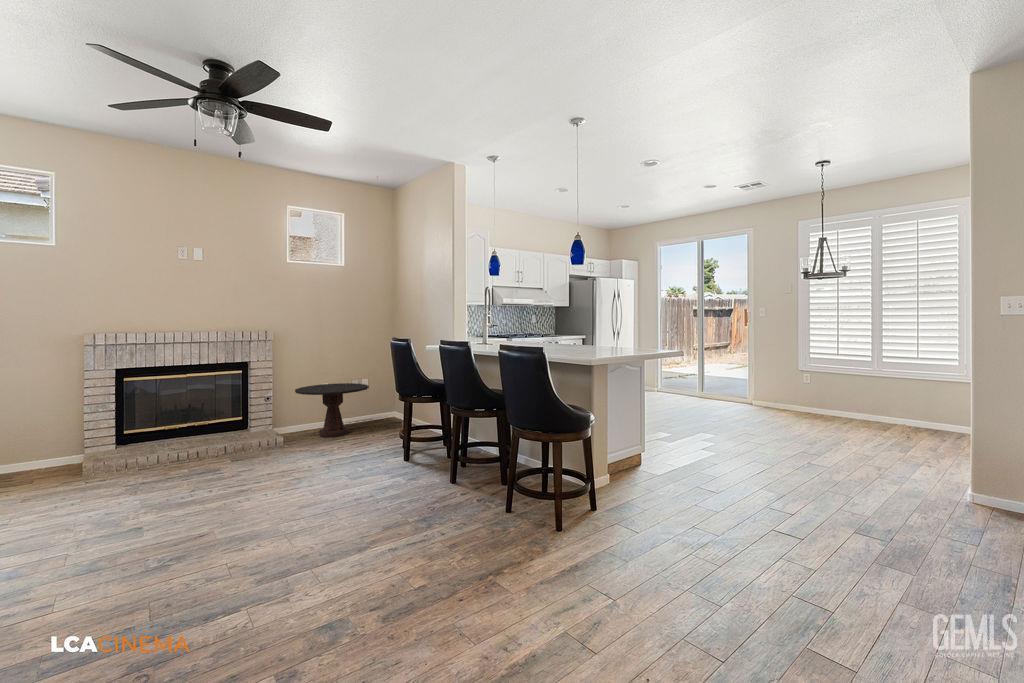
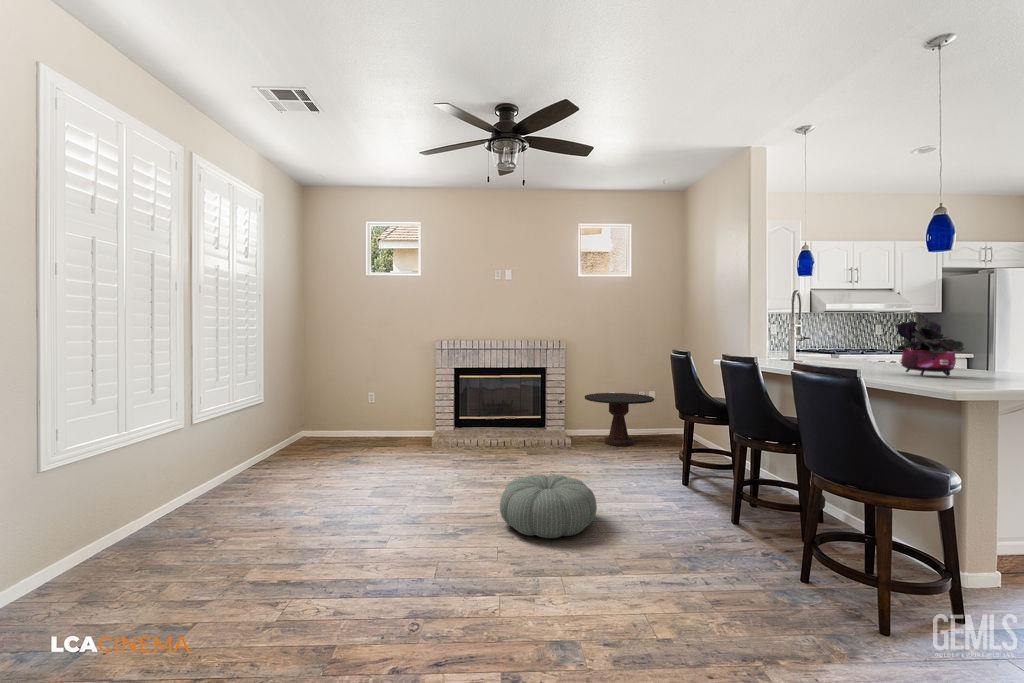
potted plant: none [556,305,592,350] -> present [896,312,964,376]
pouf: none [221,473,333,542] -> present [500,474,597,538]

